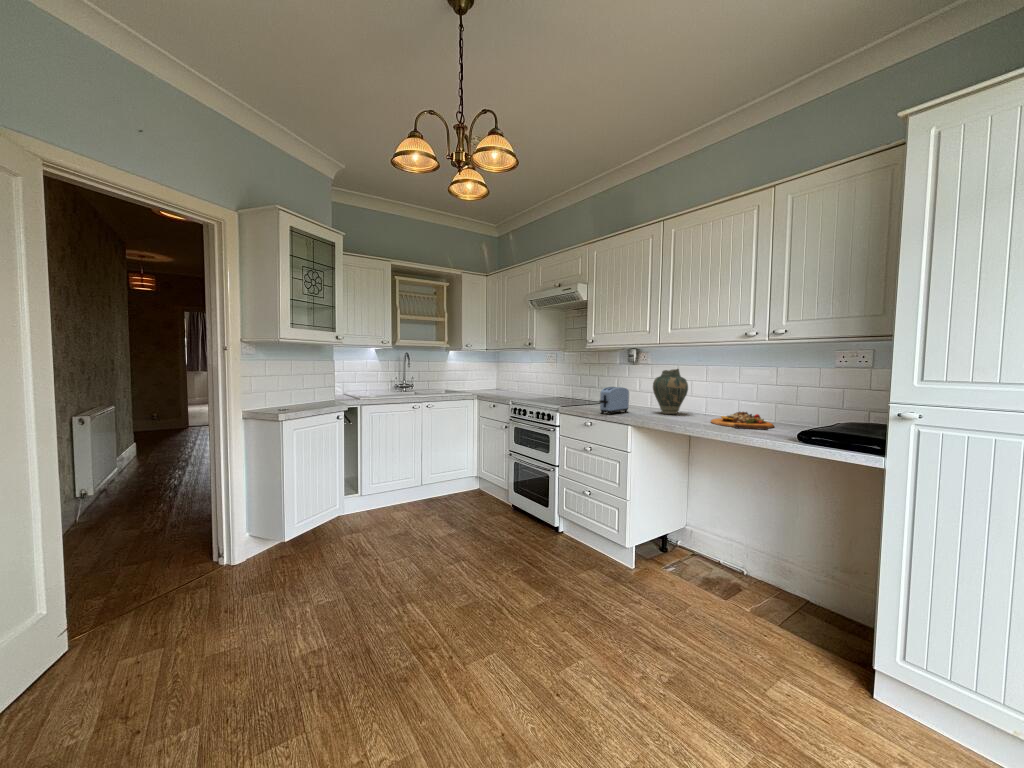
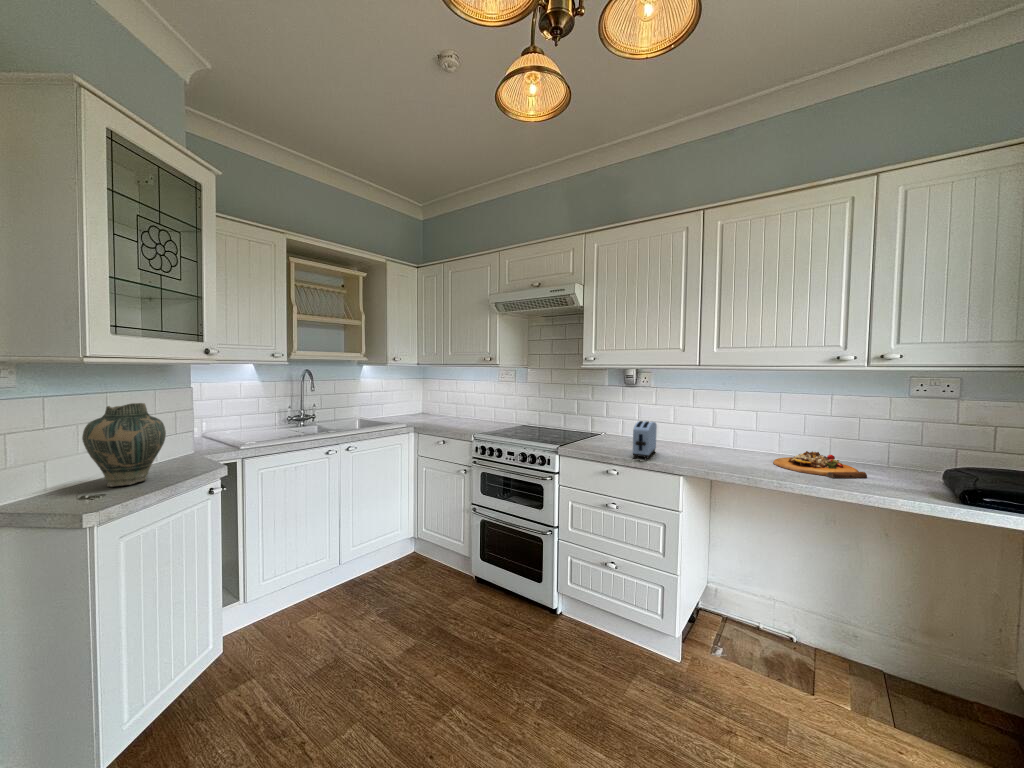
vase: present [653,369,688,414] -> present [82,403,166,487]

